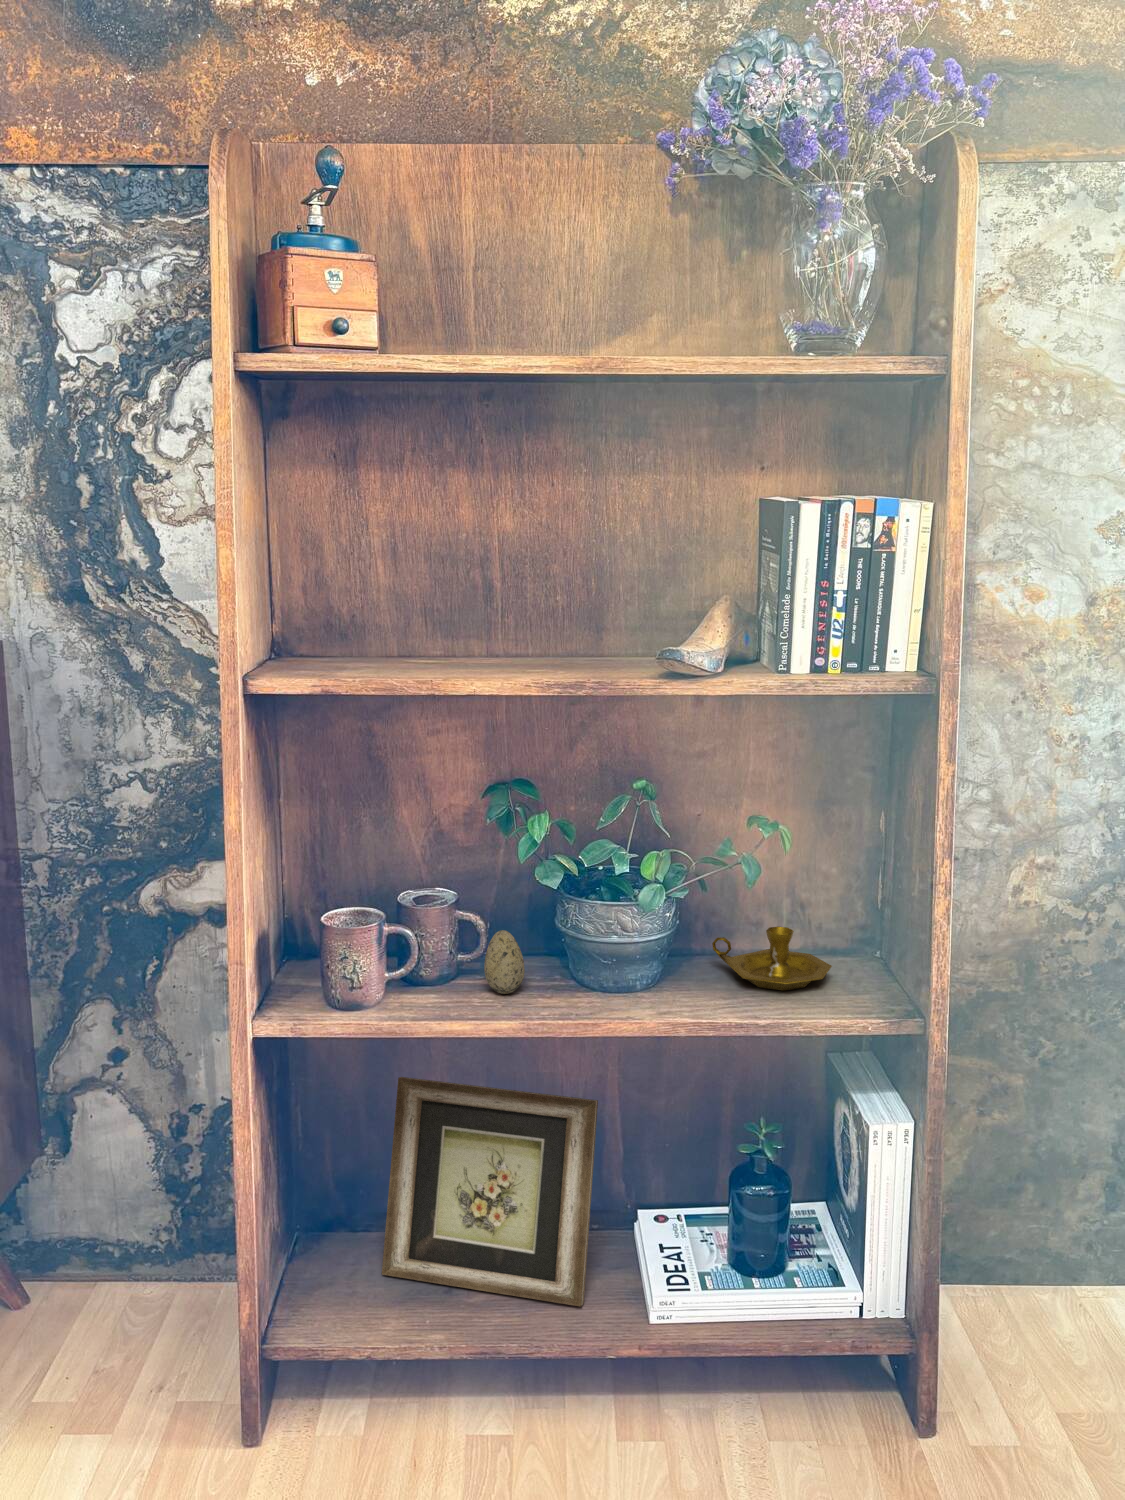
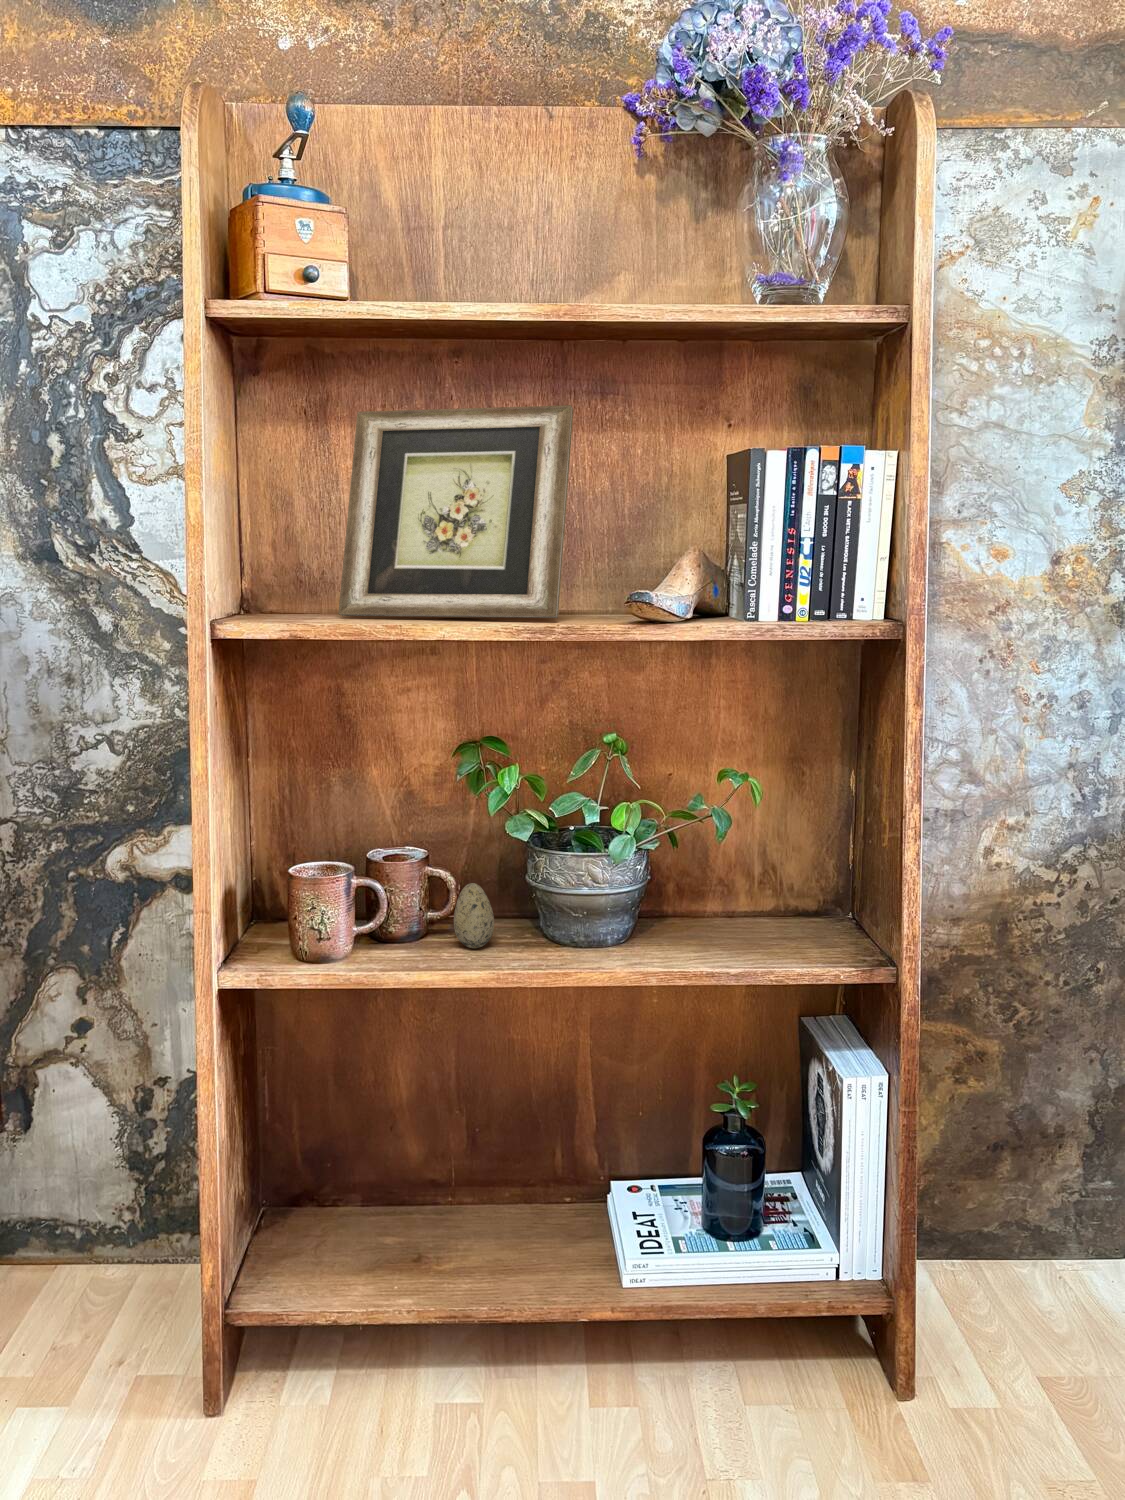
candlestick: present [712,927,832,990] -> none [684,883,804,945]
picture frame: present [382,1077,598,1306] -> present [338,405,573,618]

